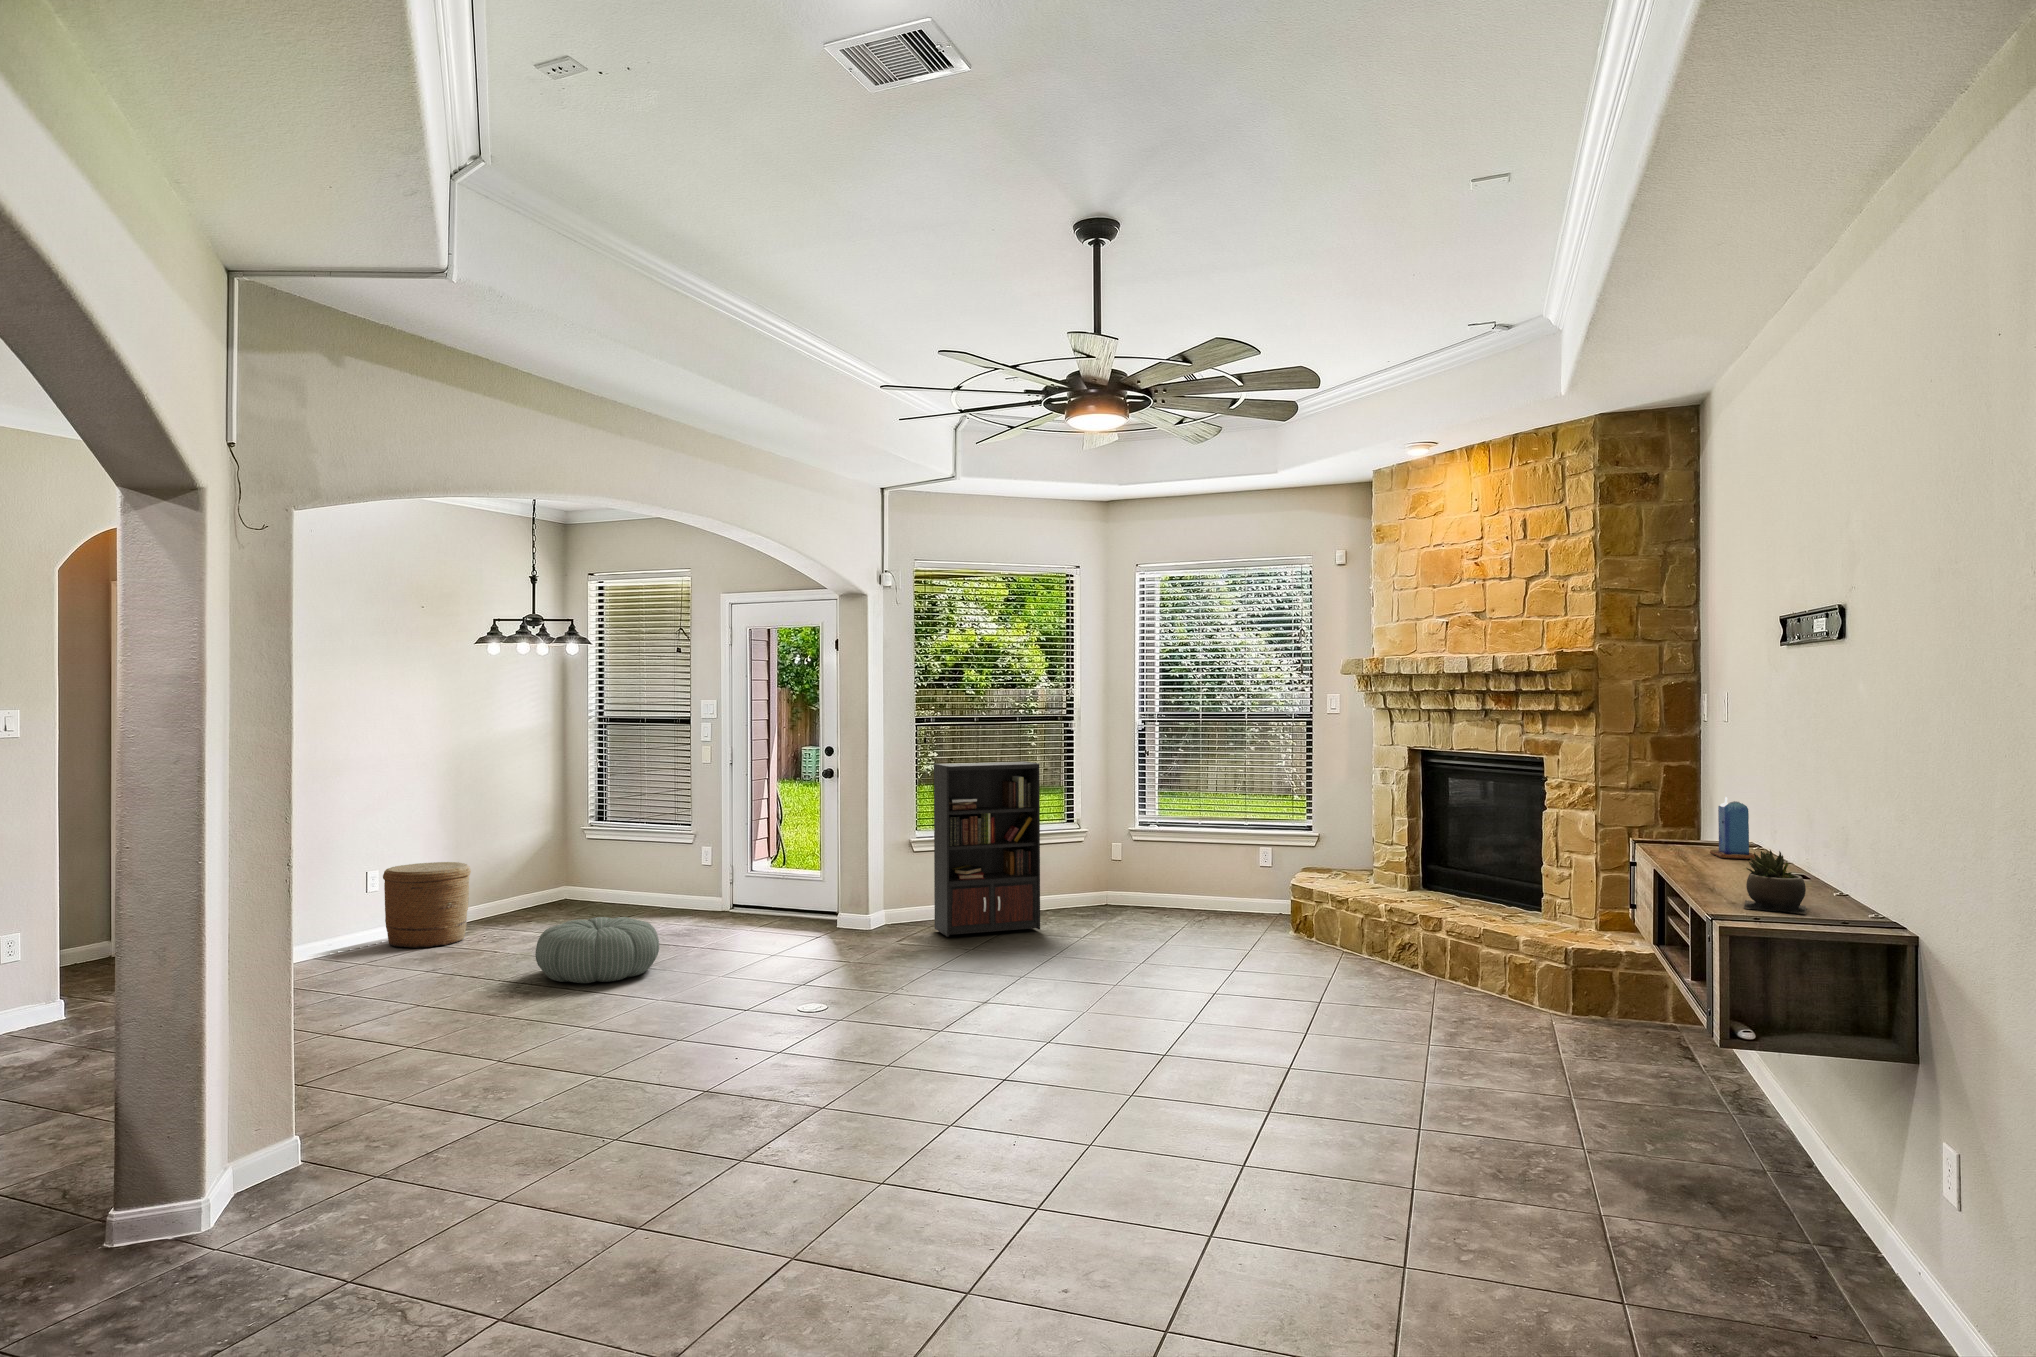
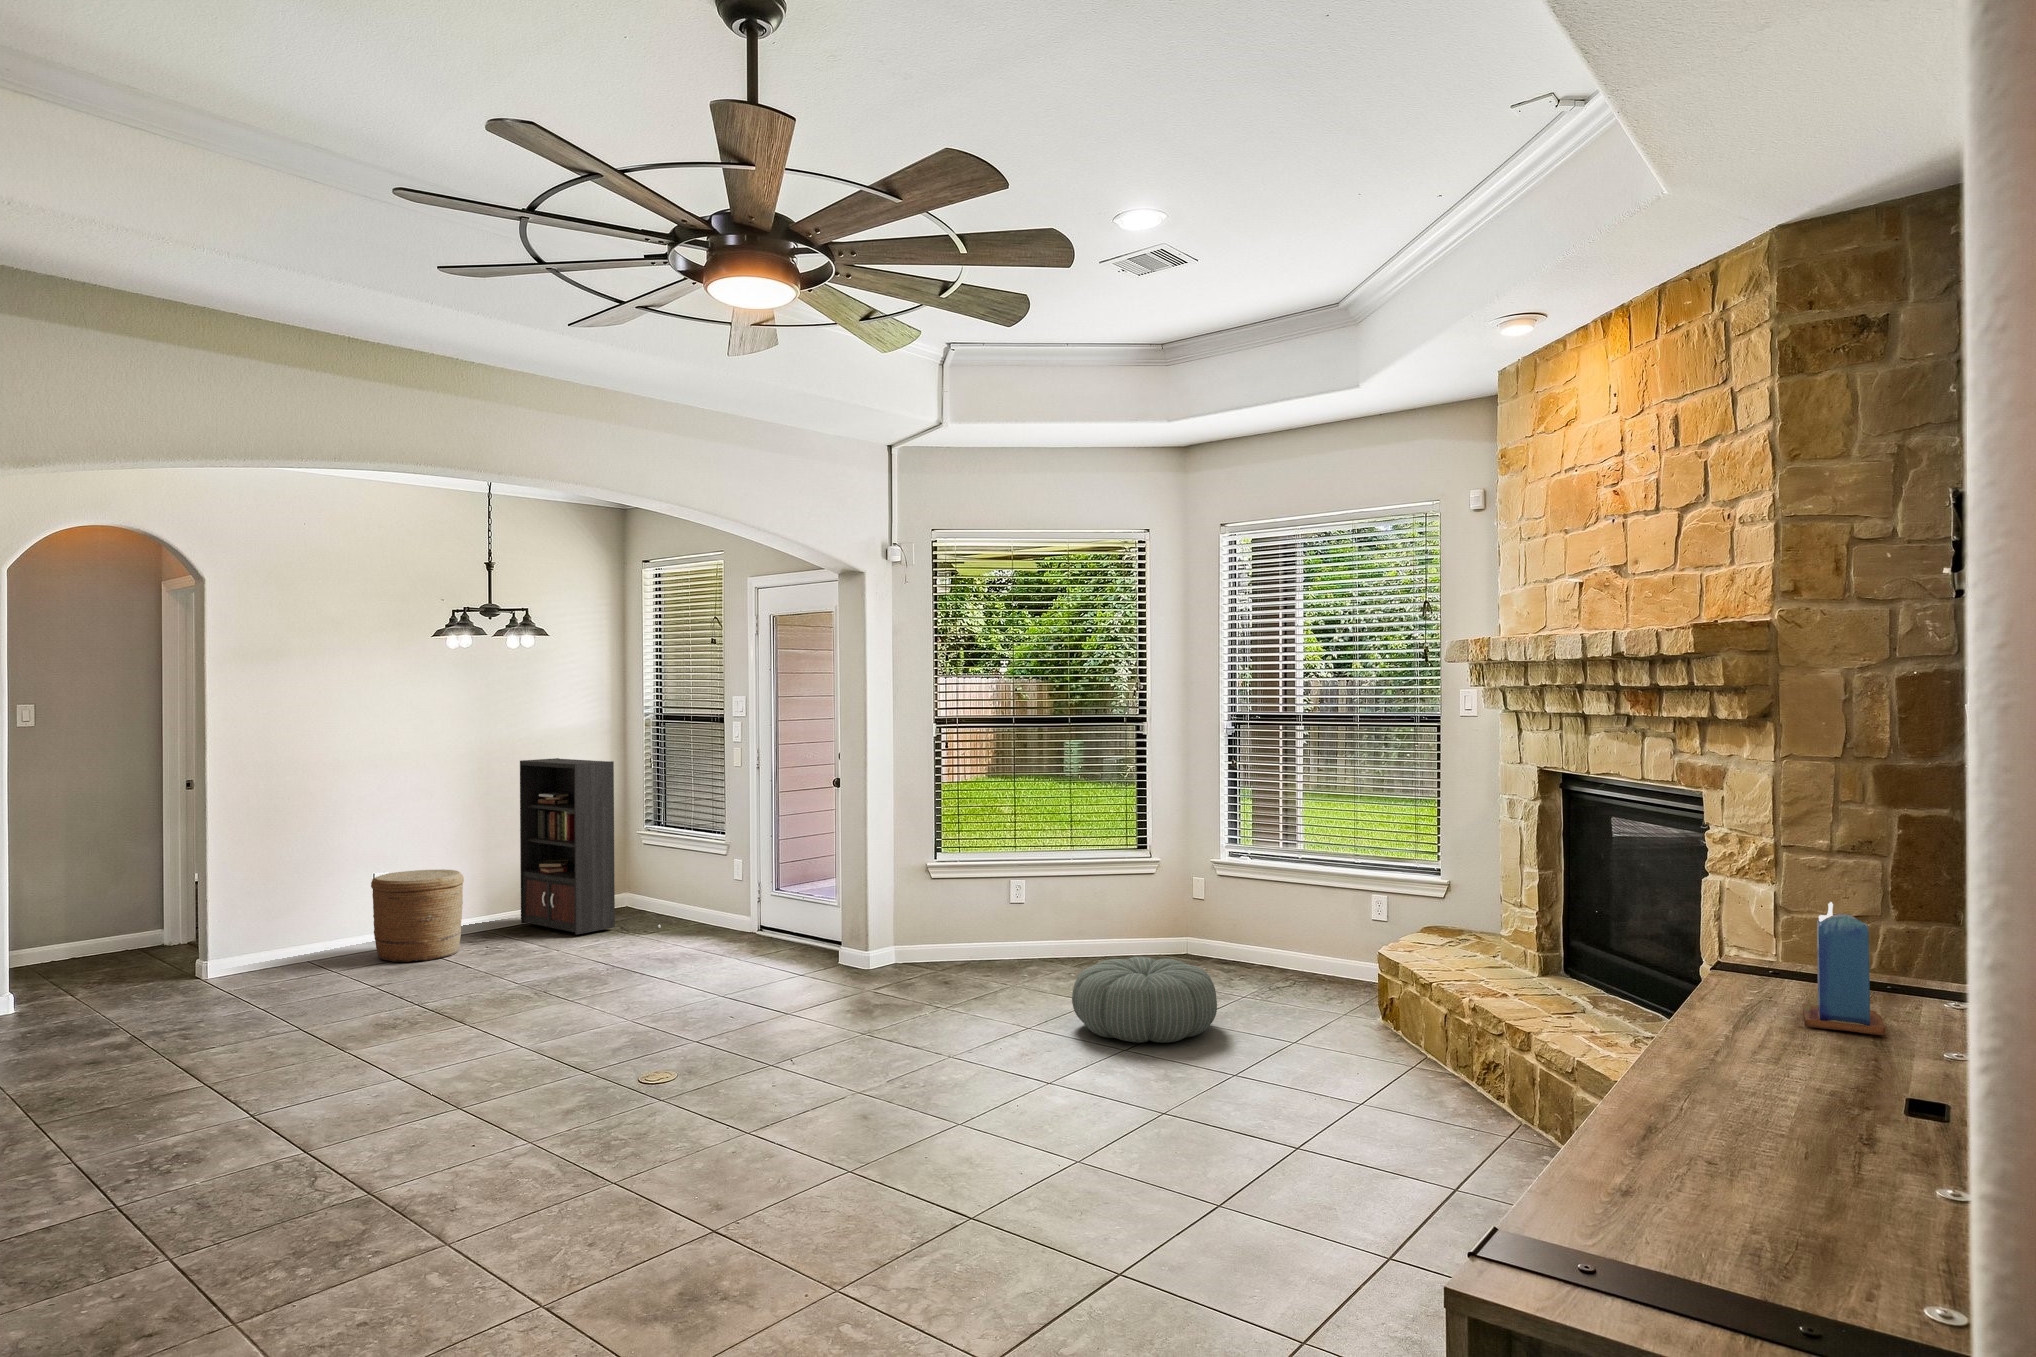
bookcase: present [934,761,1040,937] -> present [520,758,661,935]
succulent plant: present [1744,850,1806,914] -> none [1565,1080,1752,1266]
pouf: present [535,917,659,983] -> present [1072,957,1217,1043]

